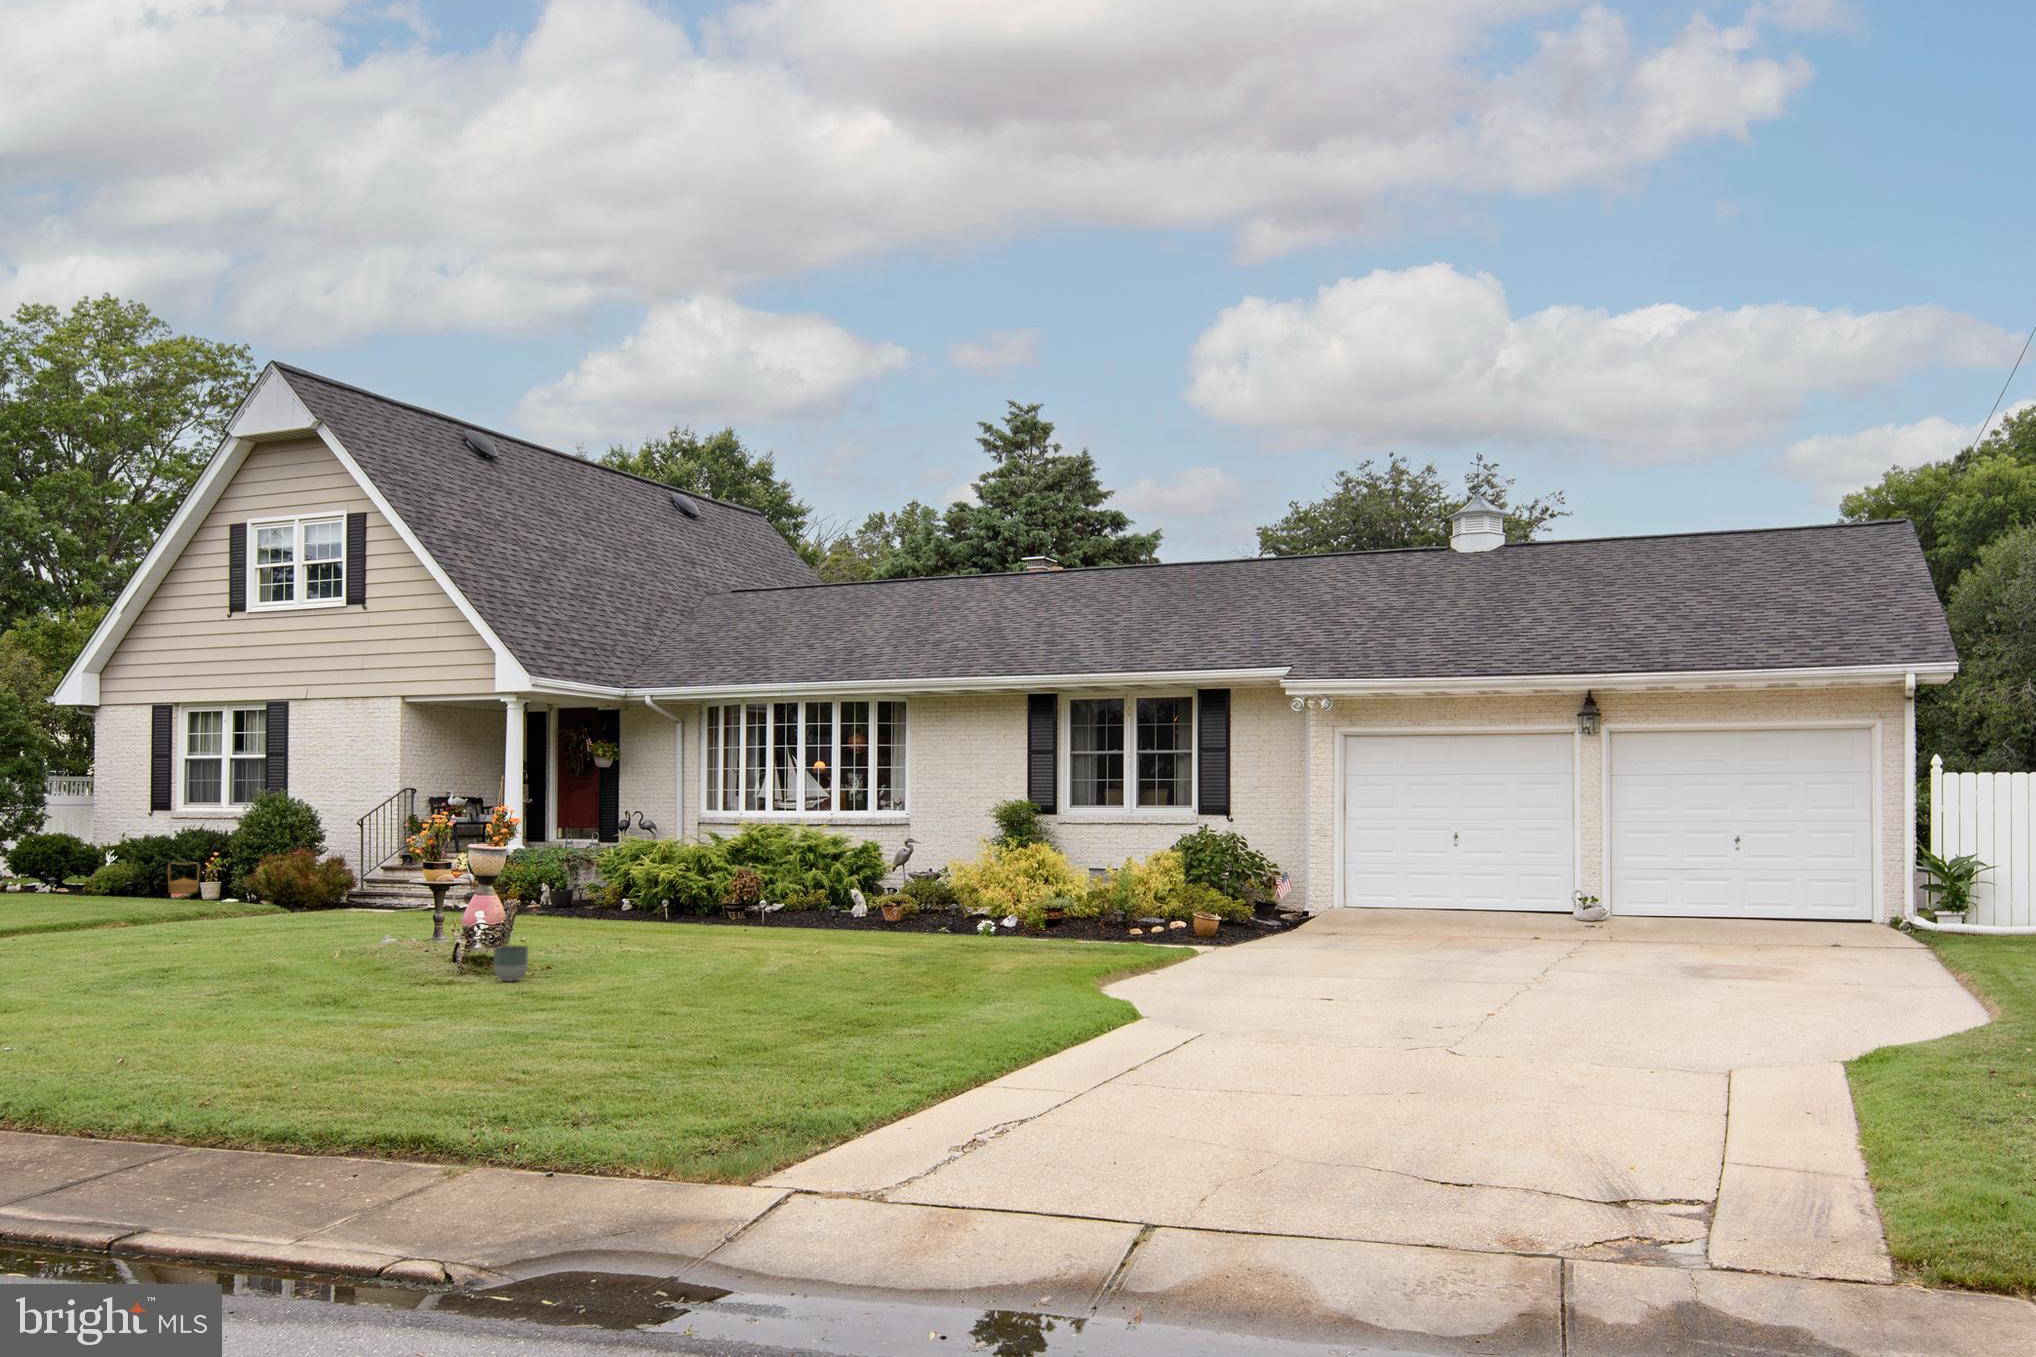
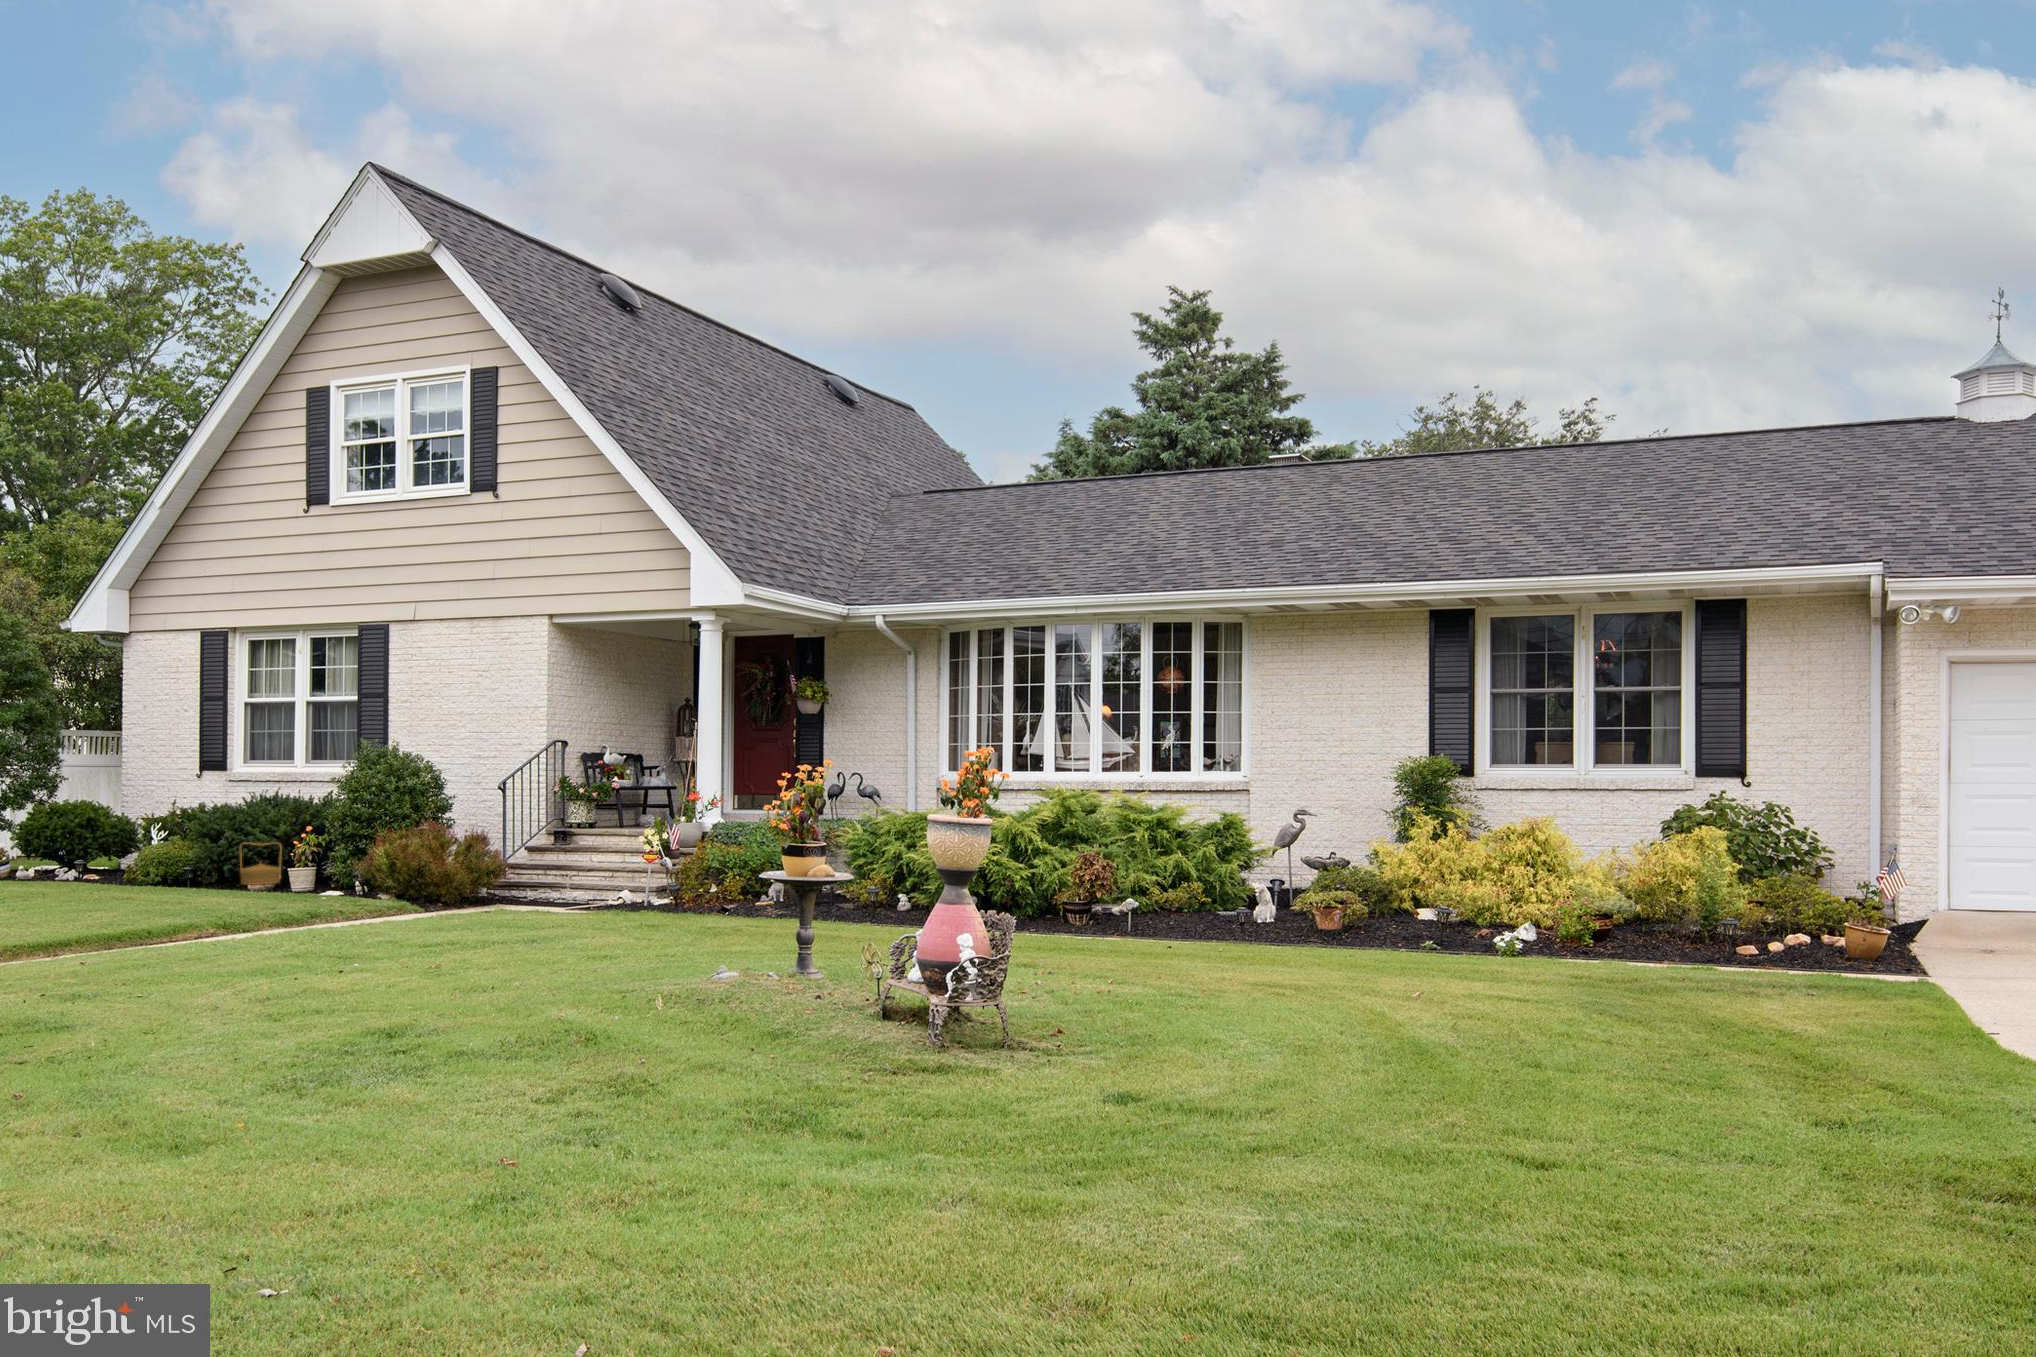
planter: present [494,946,528,981] -> none [907,993,962,1055]

